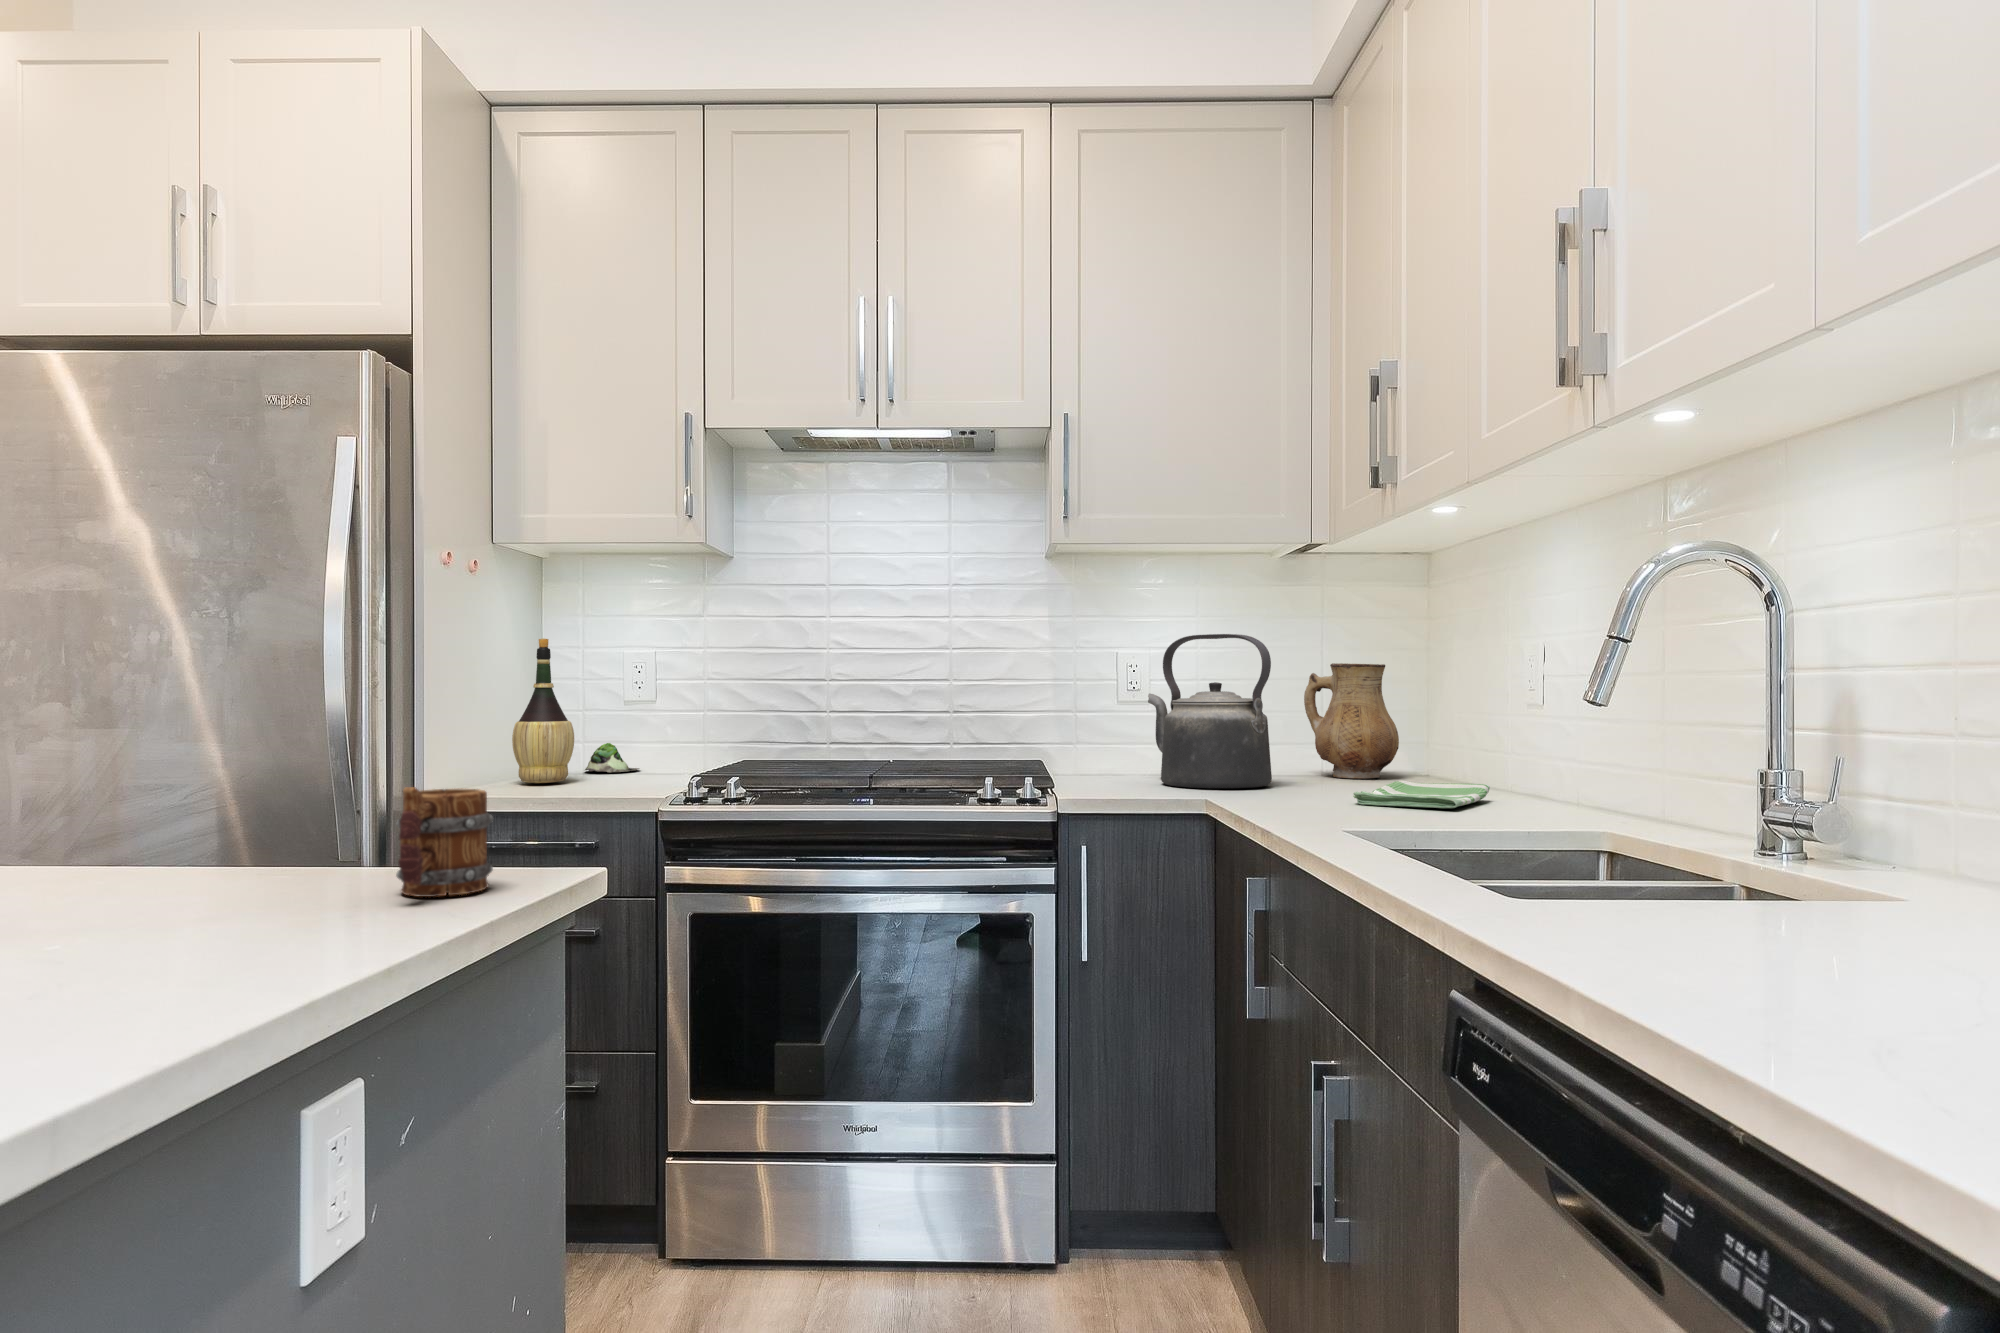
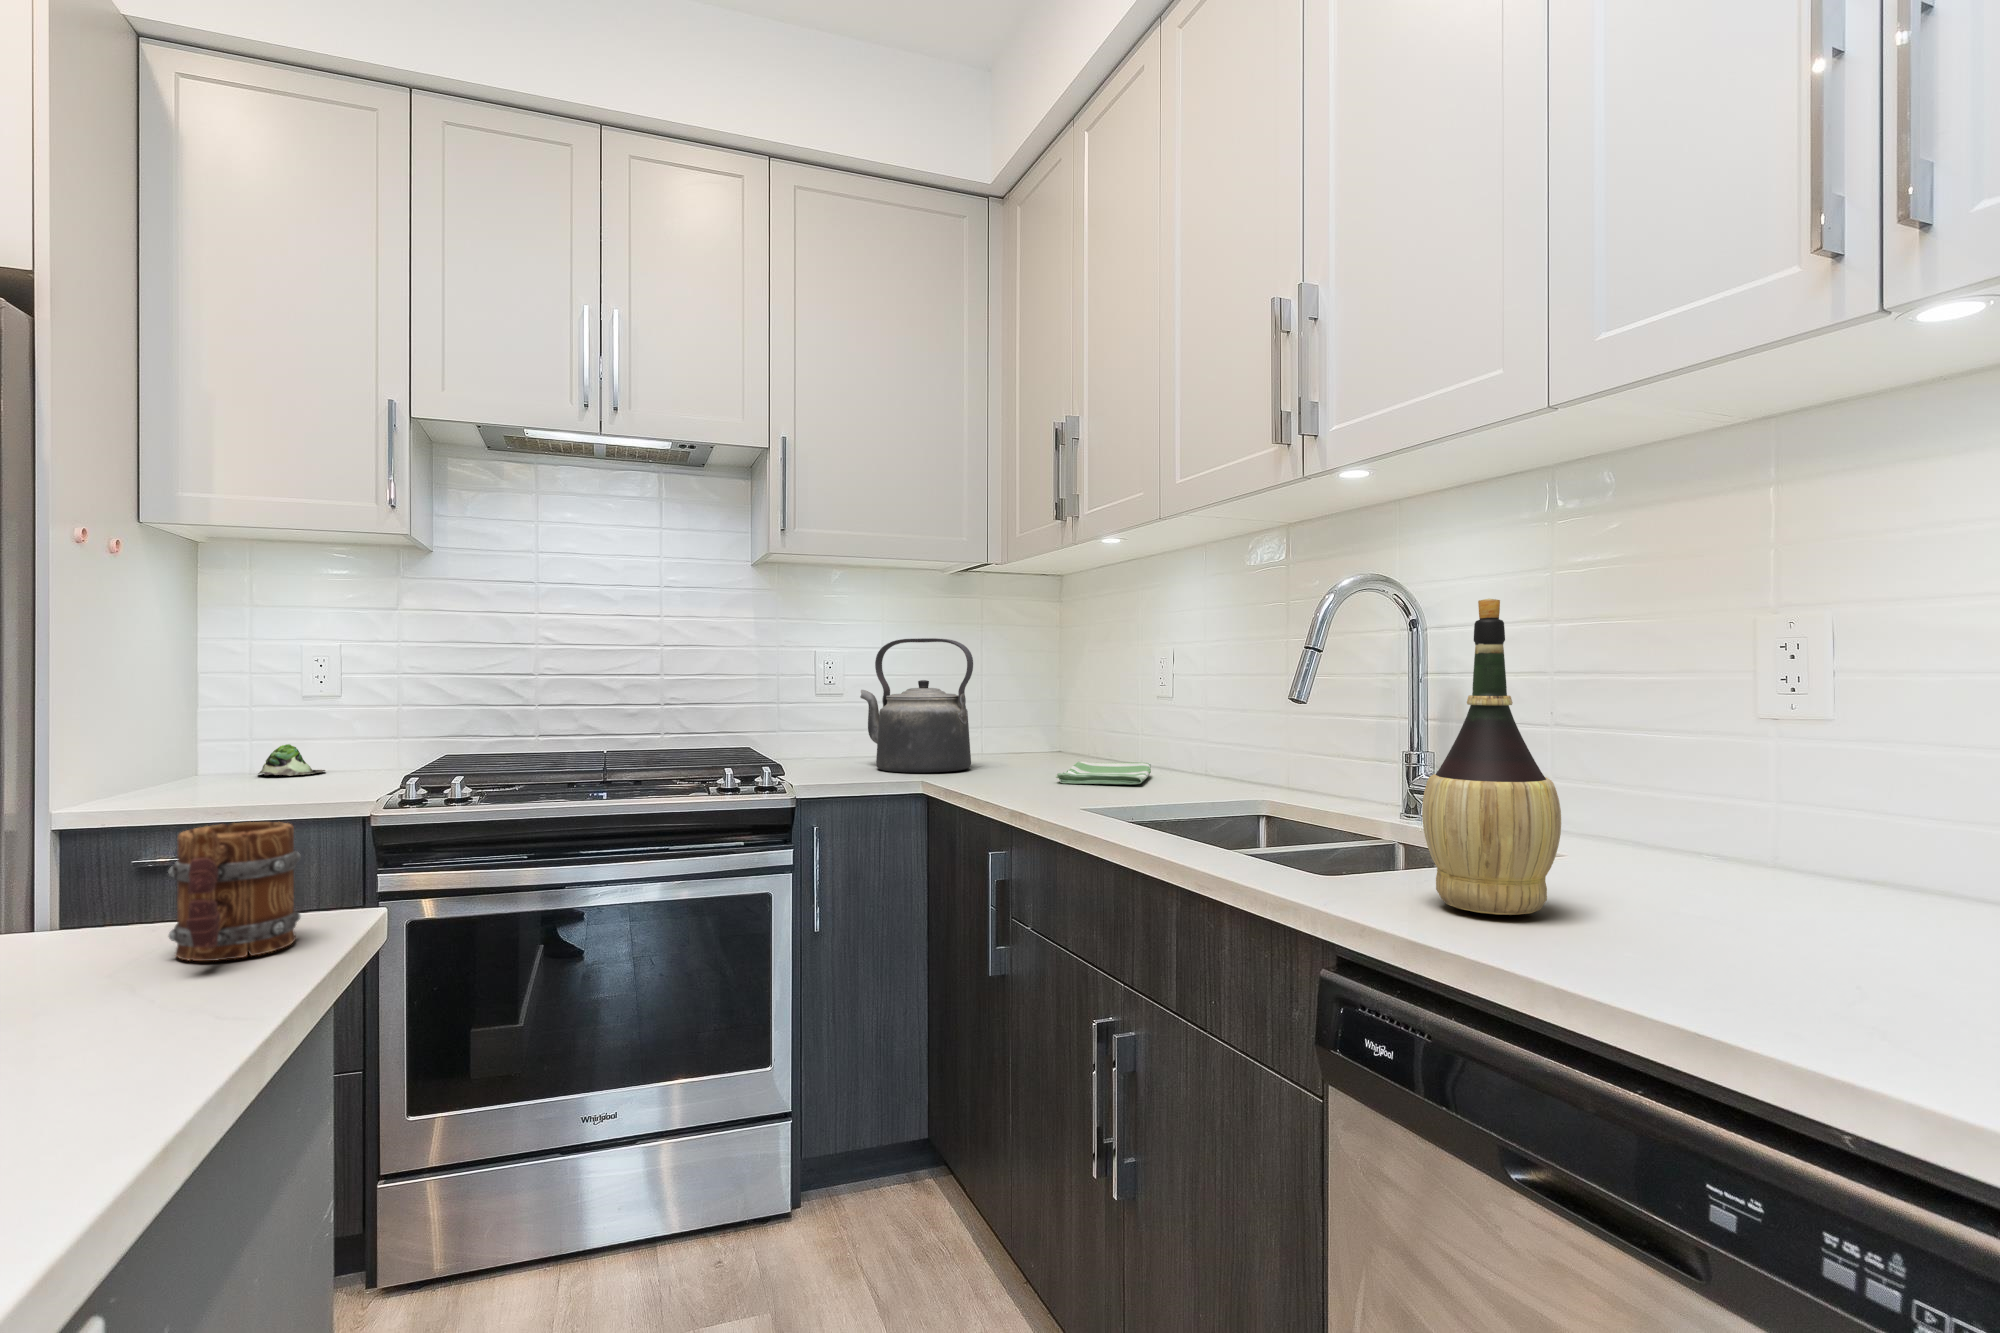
wine bottle: present [512,638,574,783] -> present [1422,599,1561,915]
ceramic pitcher: present [1304,663,1399,778] -> none [981,663,1057,759]

